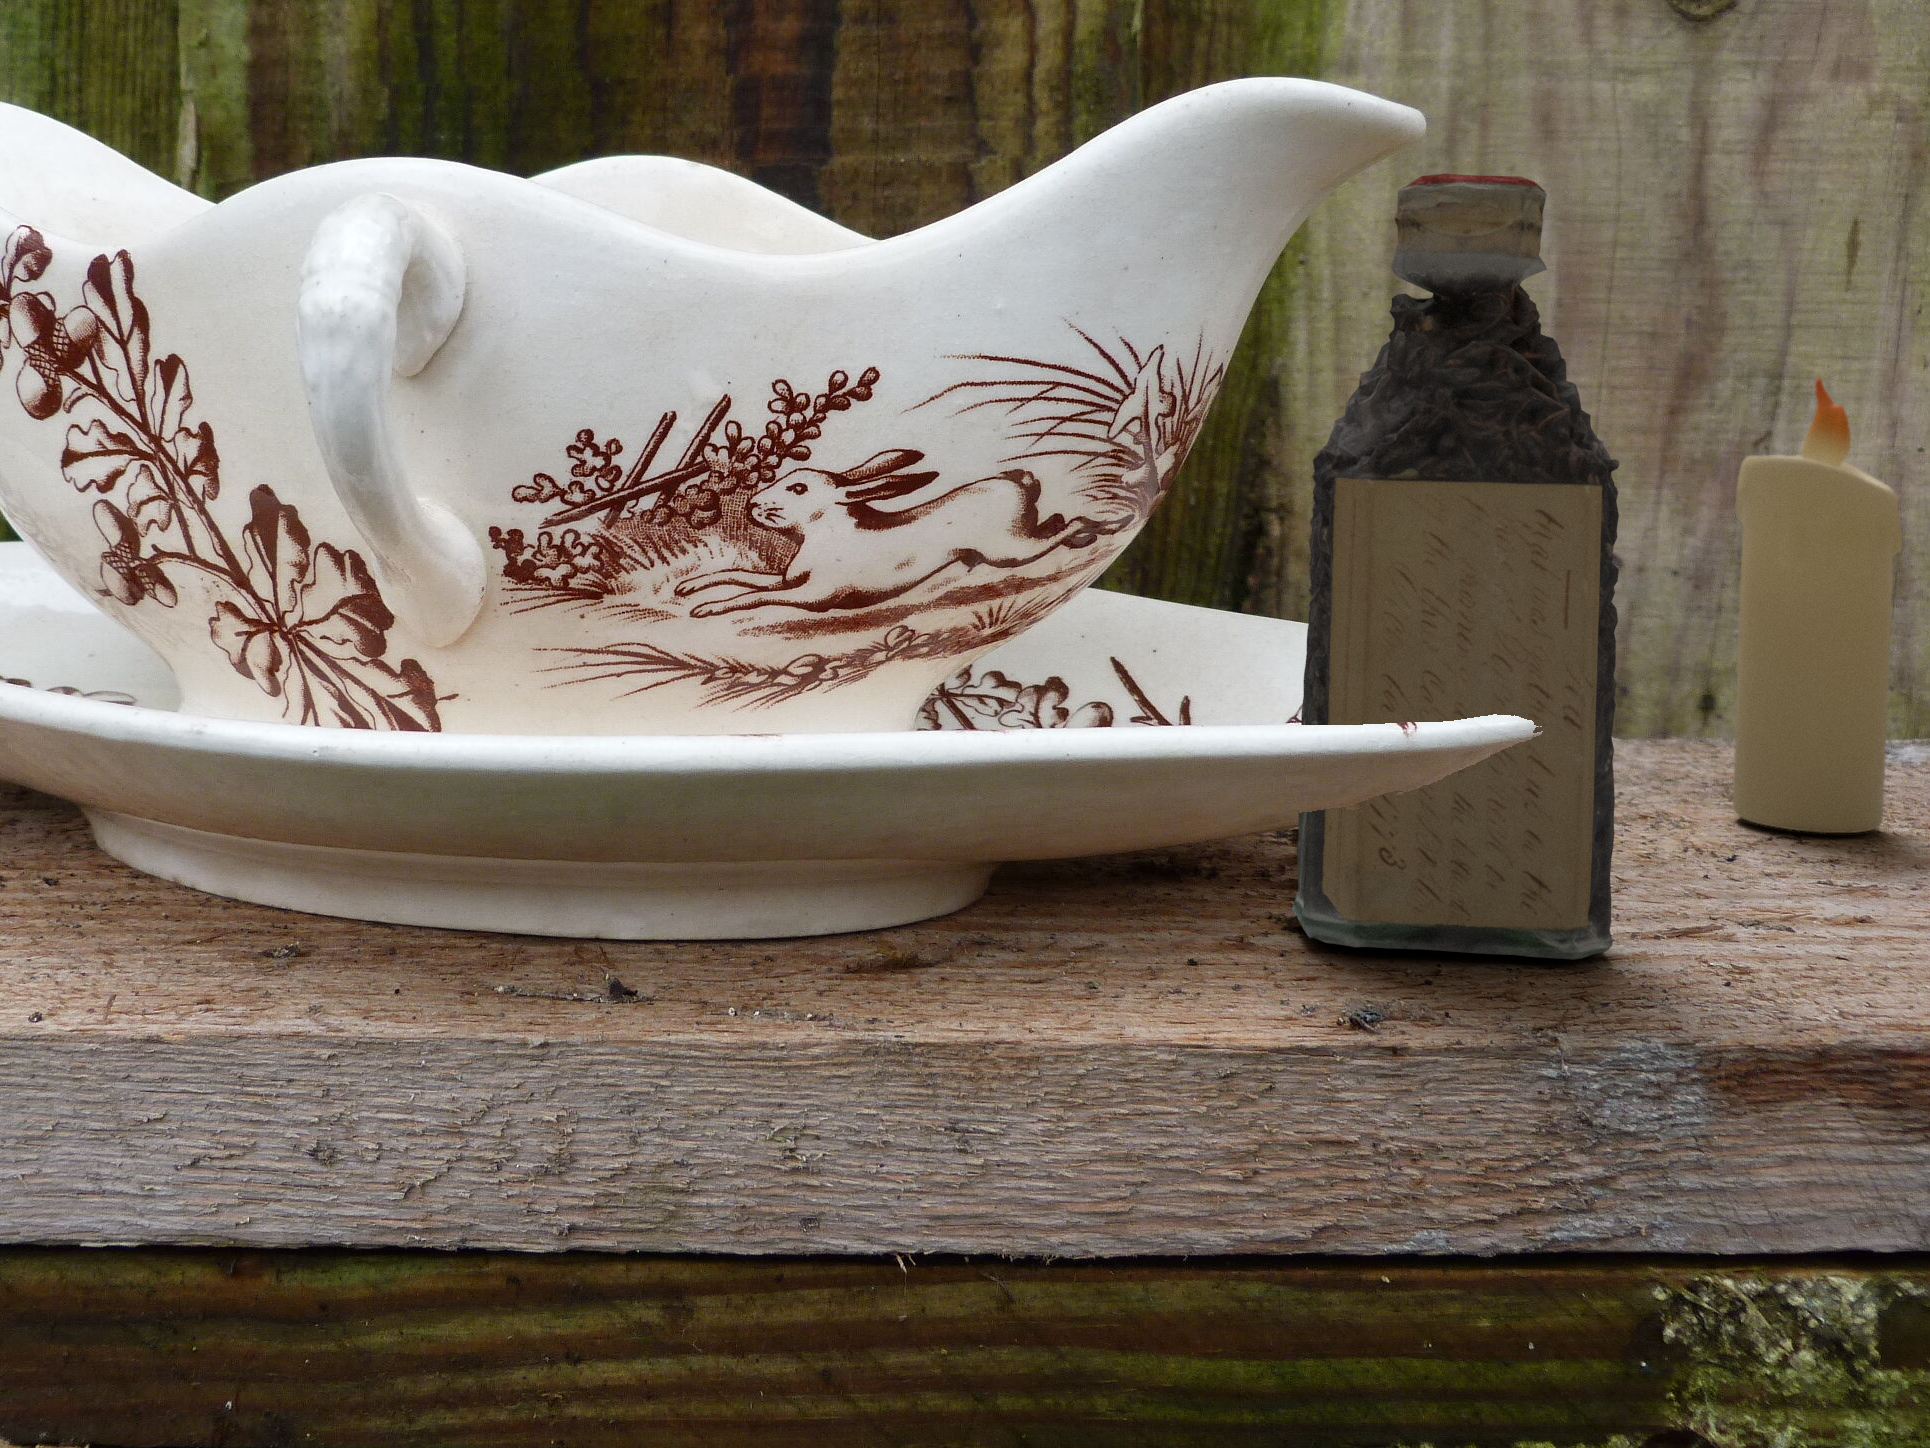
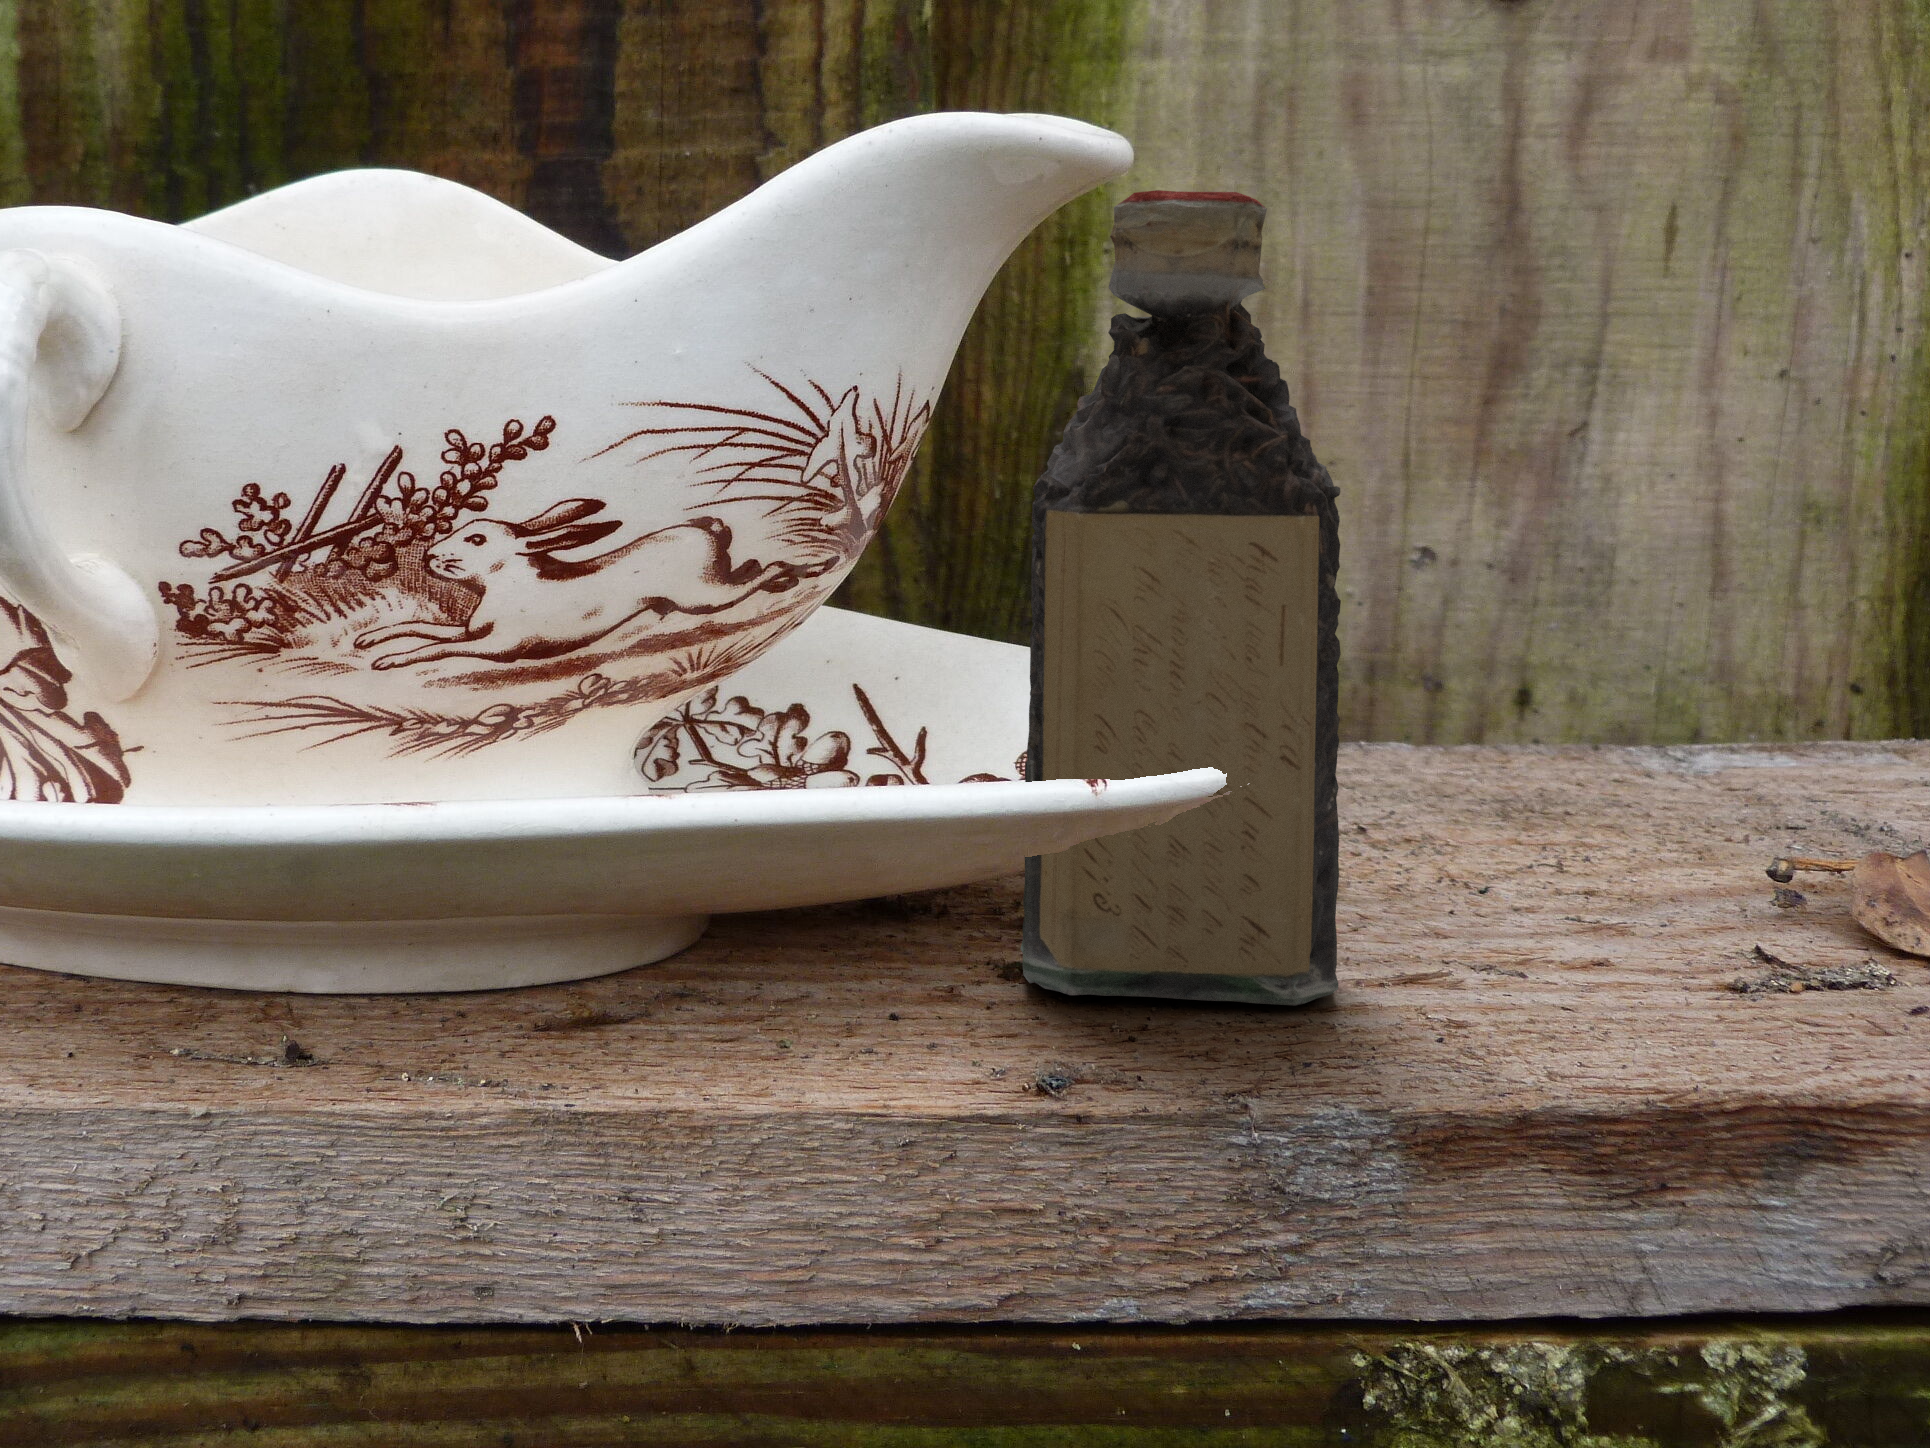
candle: present [1733,379,1902,833] -> none [1517,373,1683,838]

